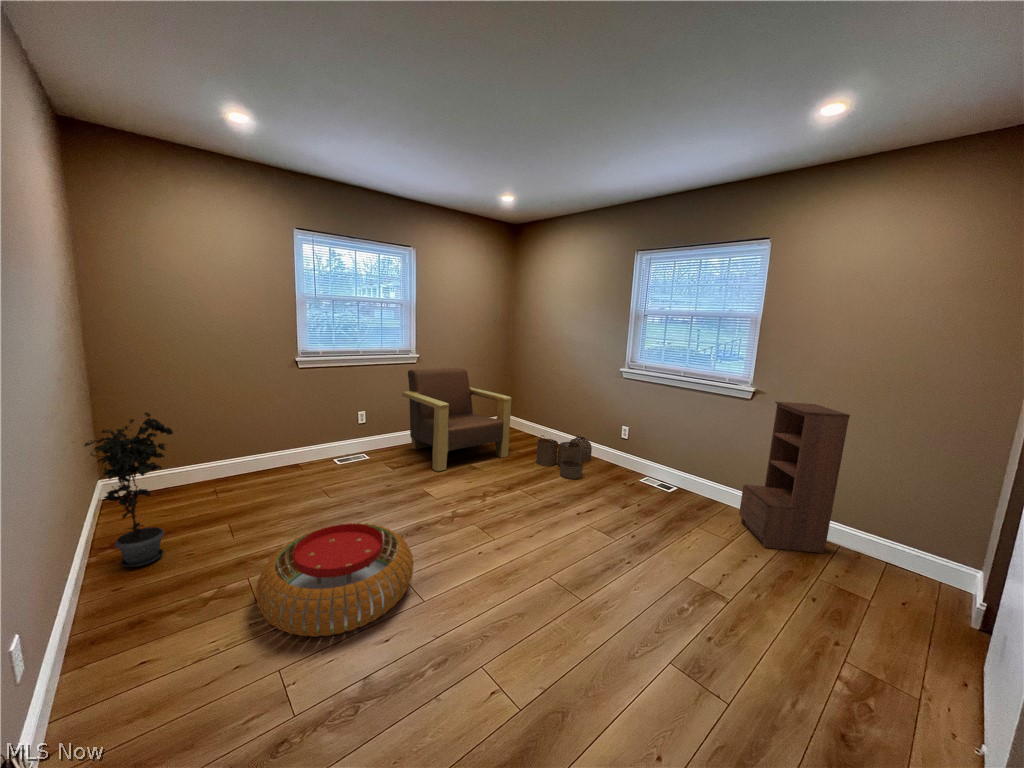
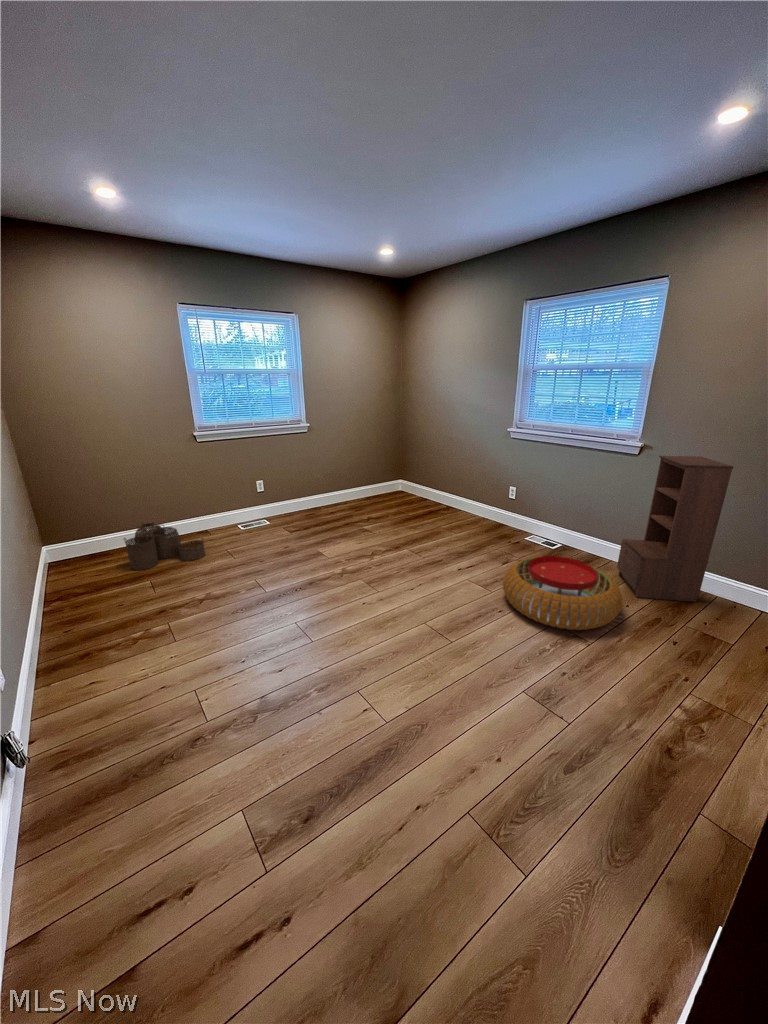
armchair: present [402,368,512,471] -> none [297,436,400,534]
potted plant: present [85,413,173,567] -> none [22,487,101,615]
woven basket: present [536,435,592,479] -> present [124,523,205,570]
pouf: present [256,523,413,637] -> present [503,556,622,630]

